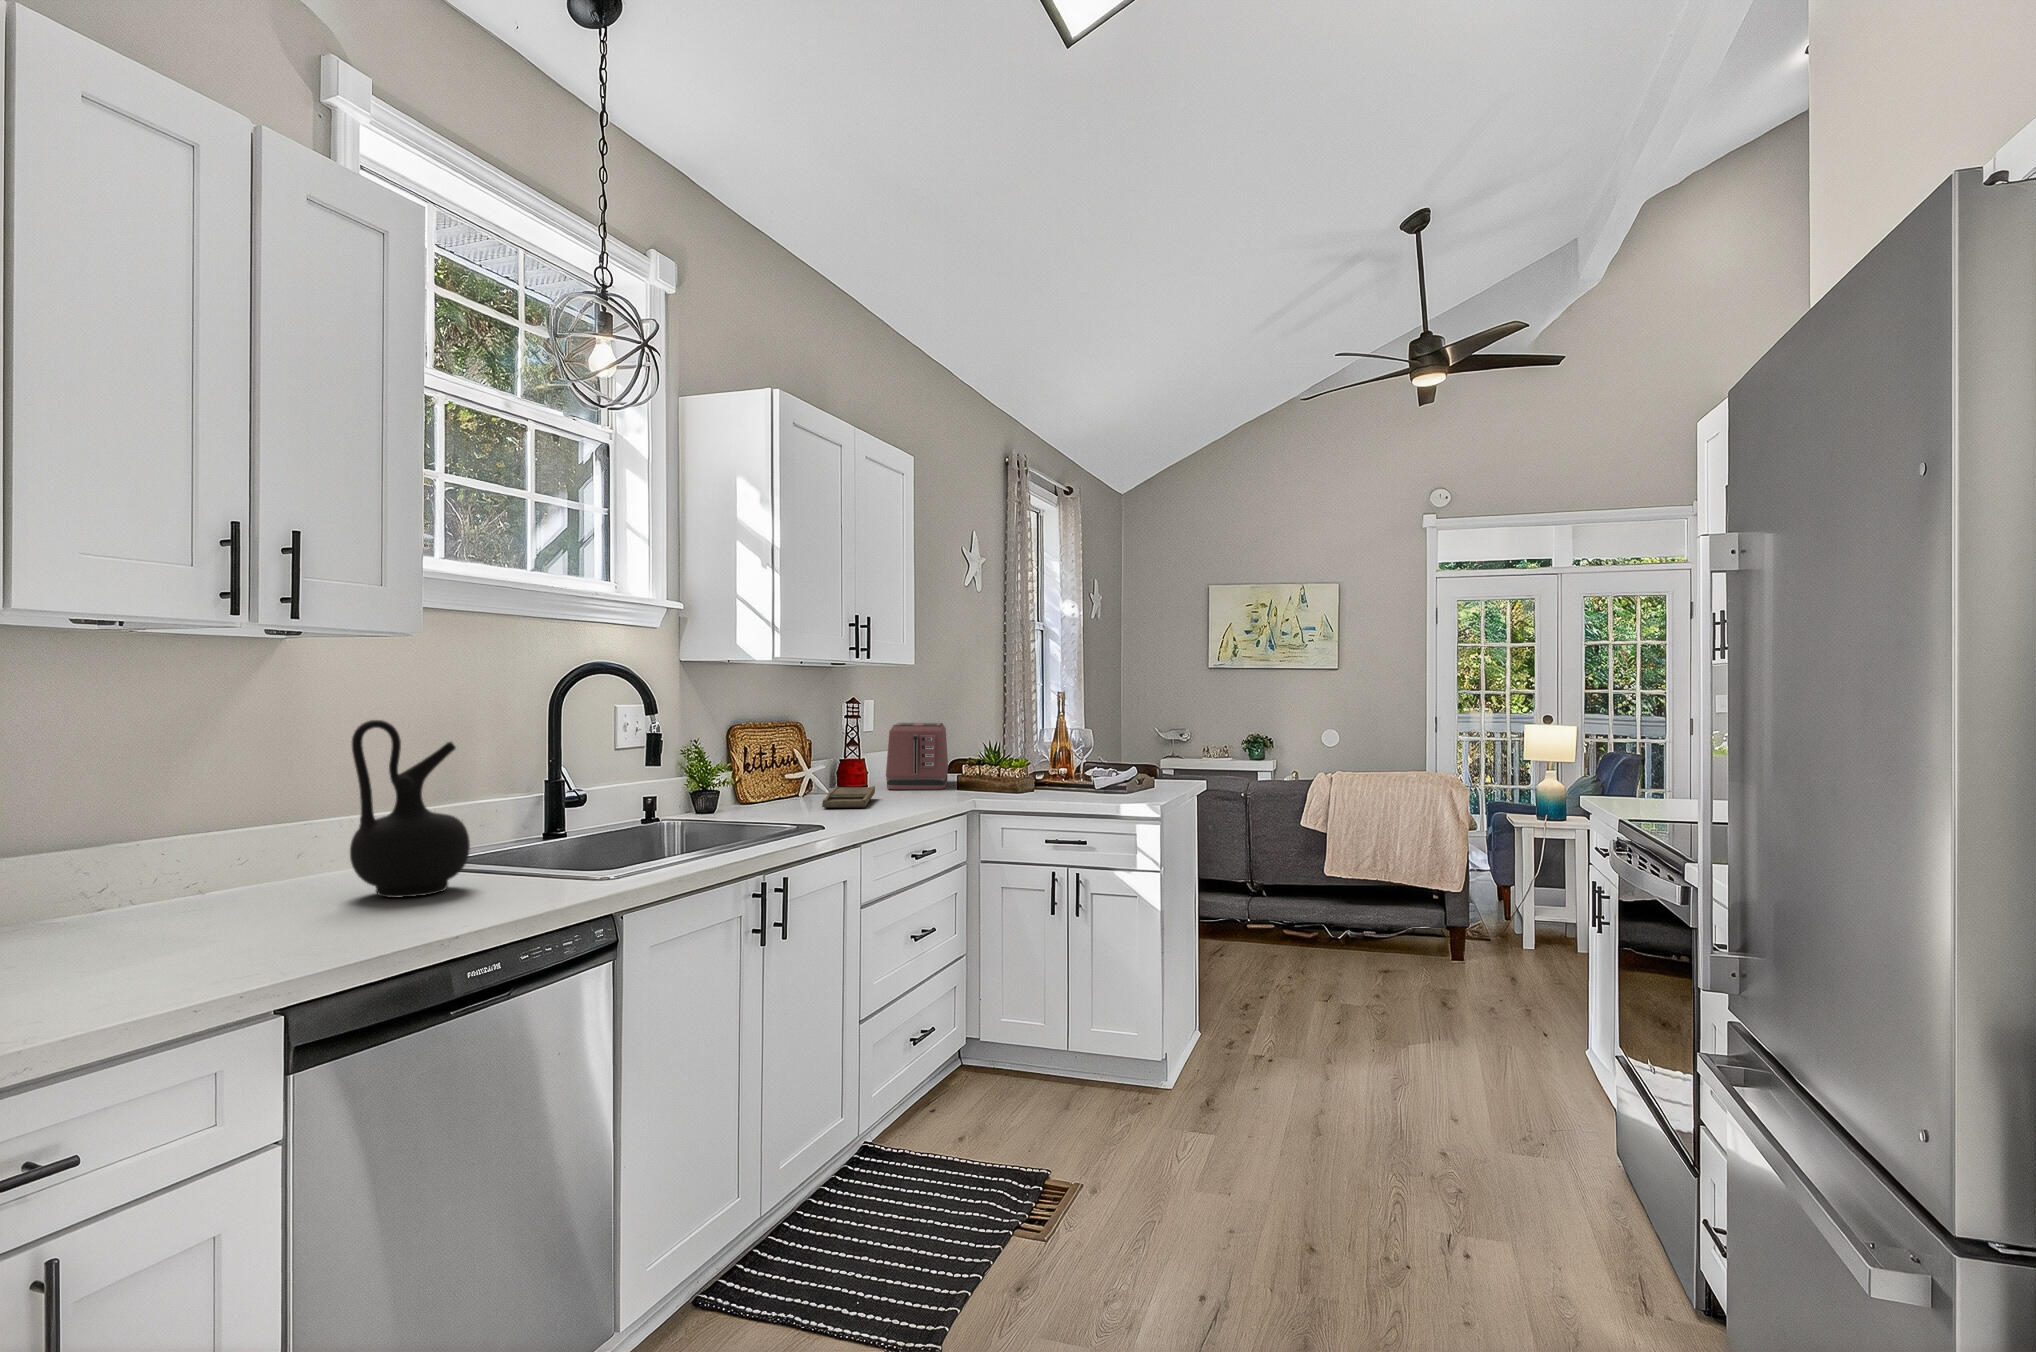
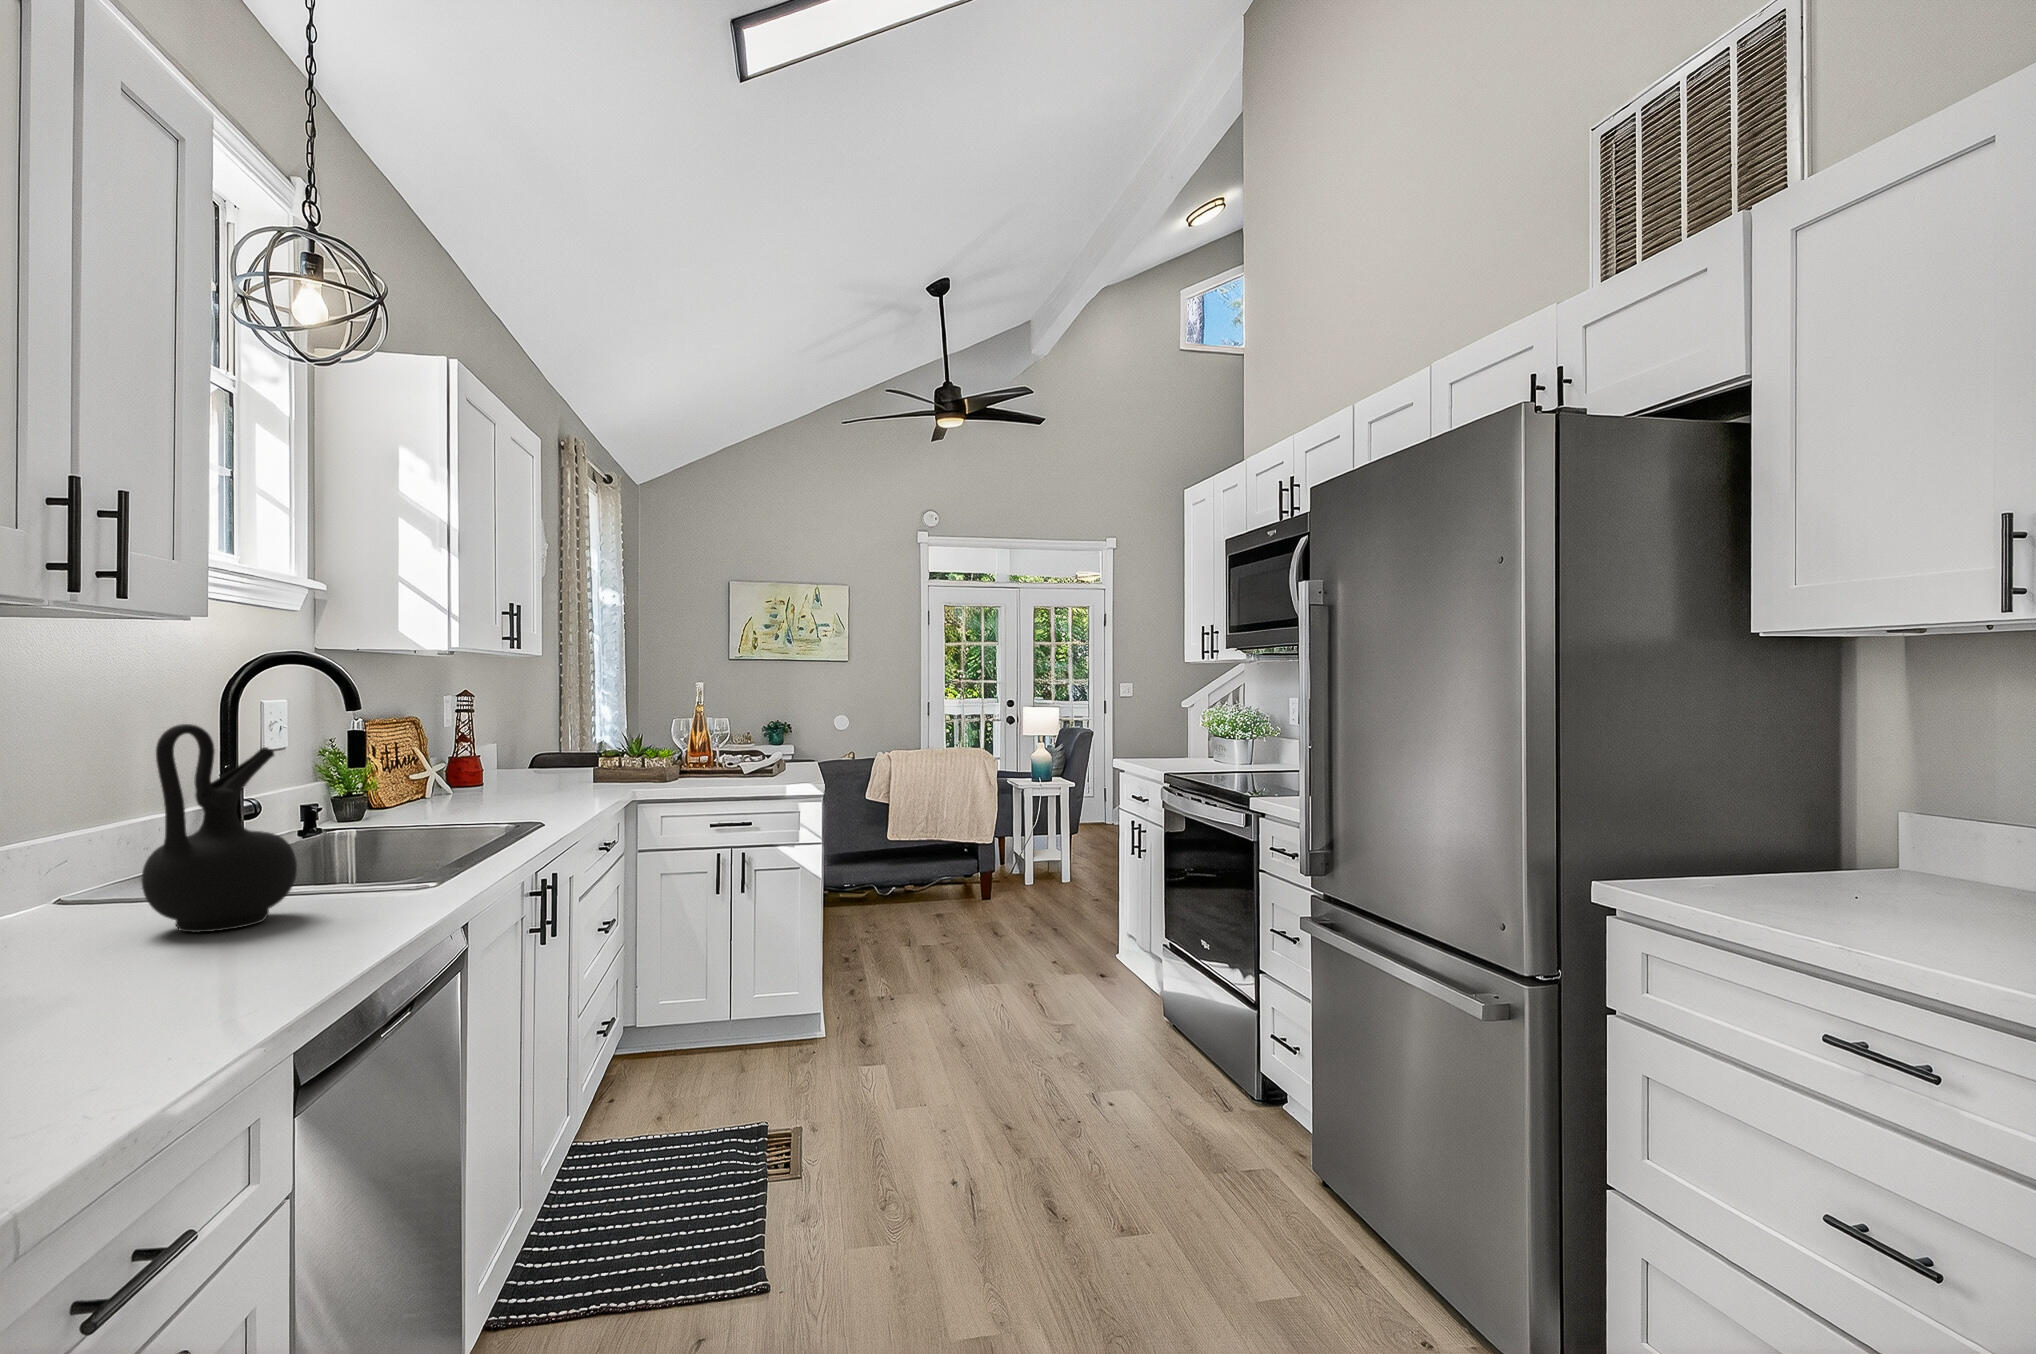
toaster: present [886,723,948,790] -> none [513,717,593,786]
tray: present [822,786,875,808] -> none [493,783,555,807]

